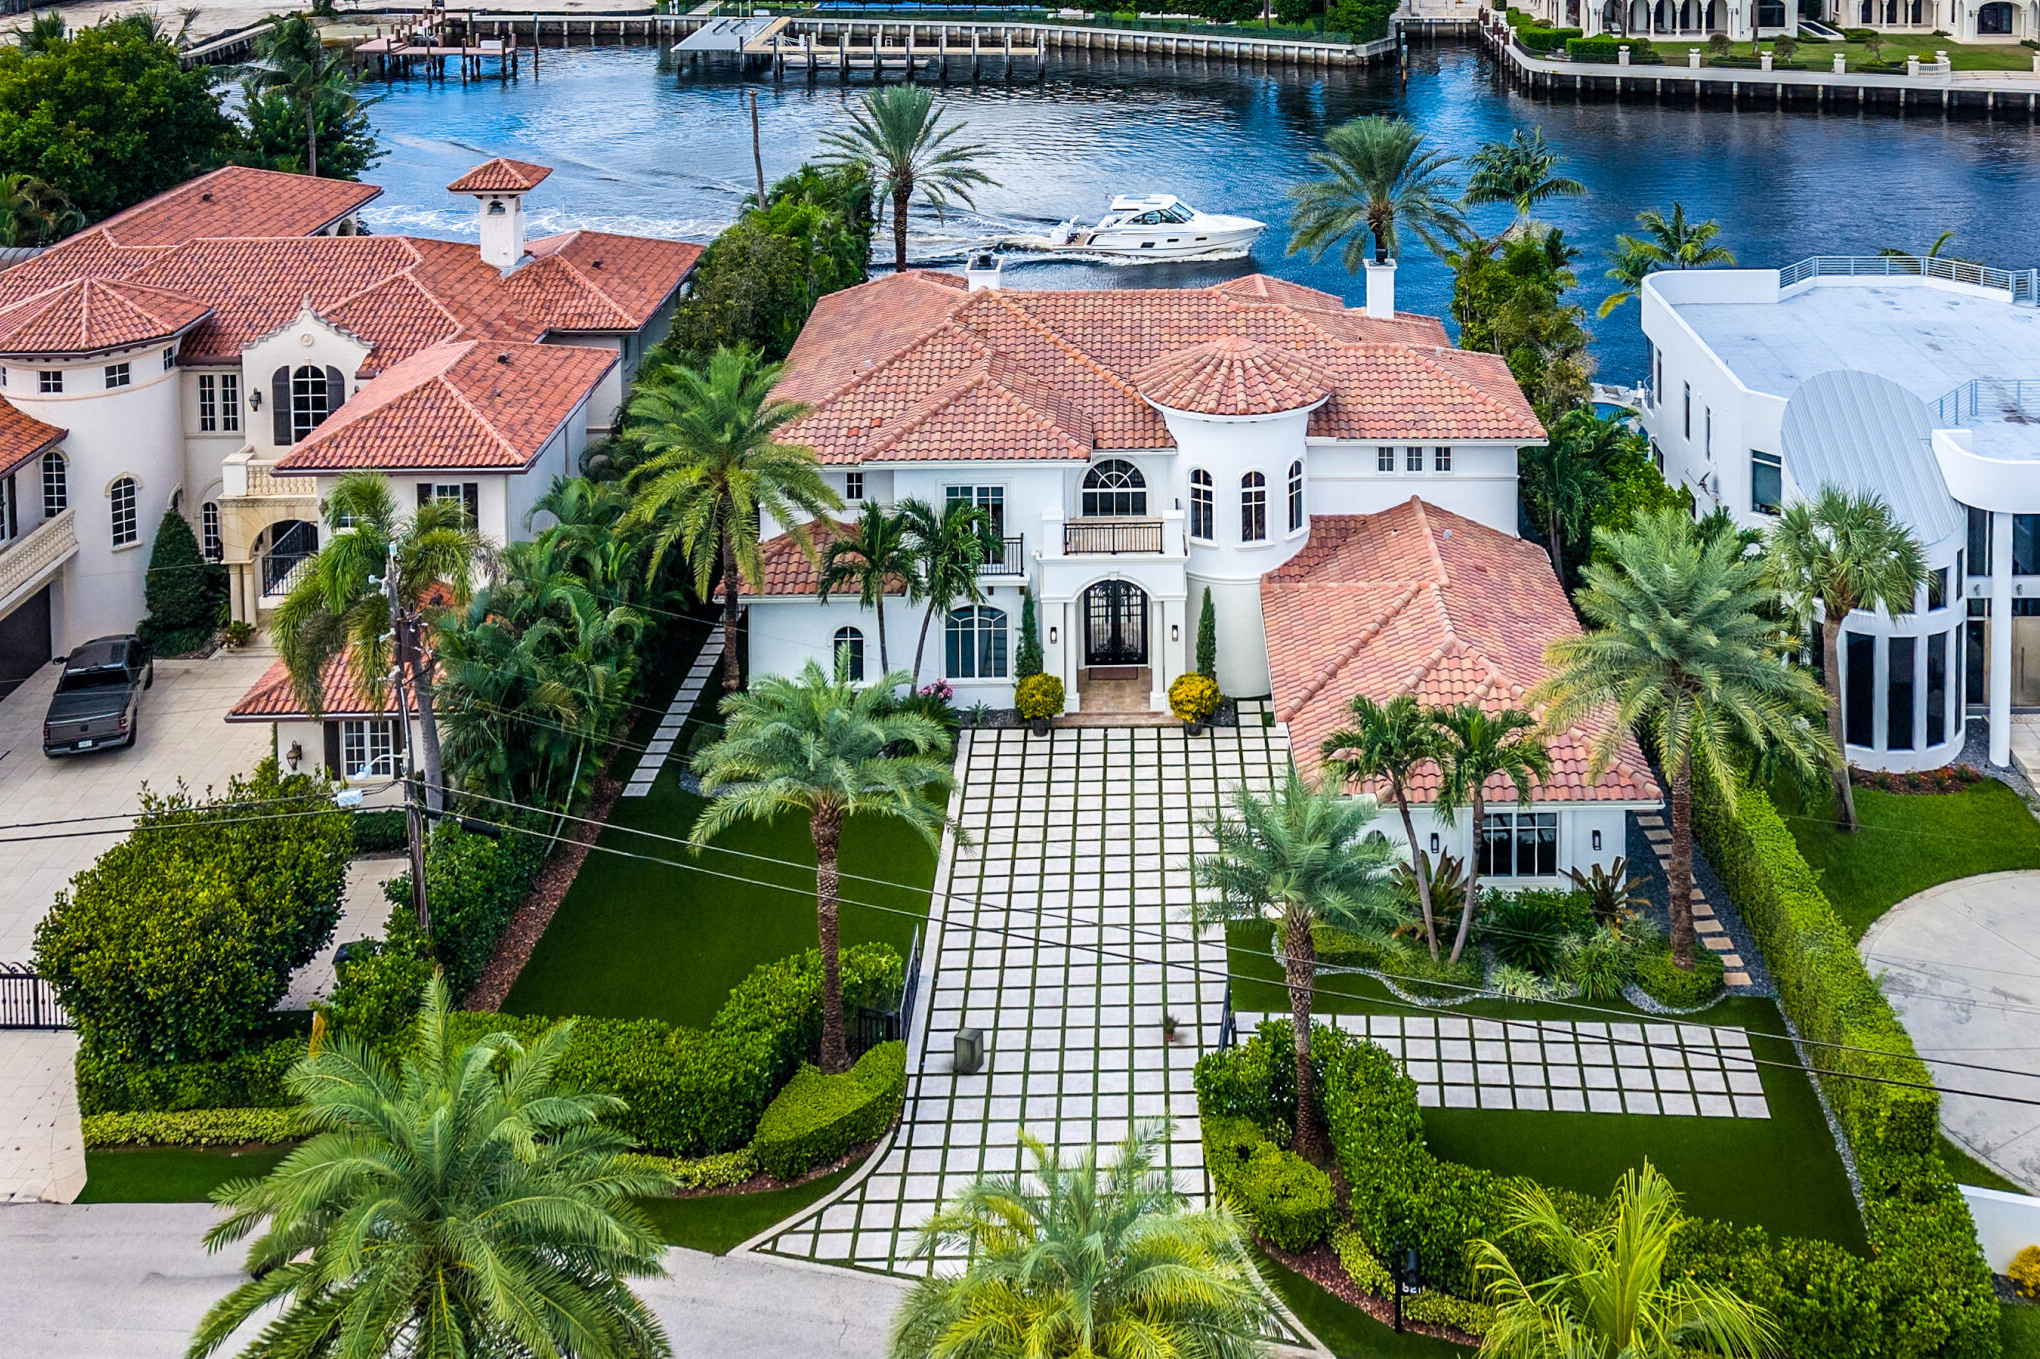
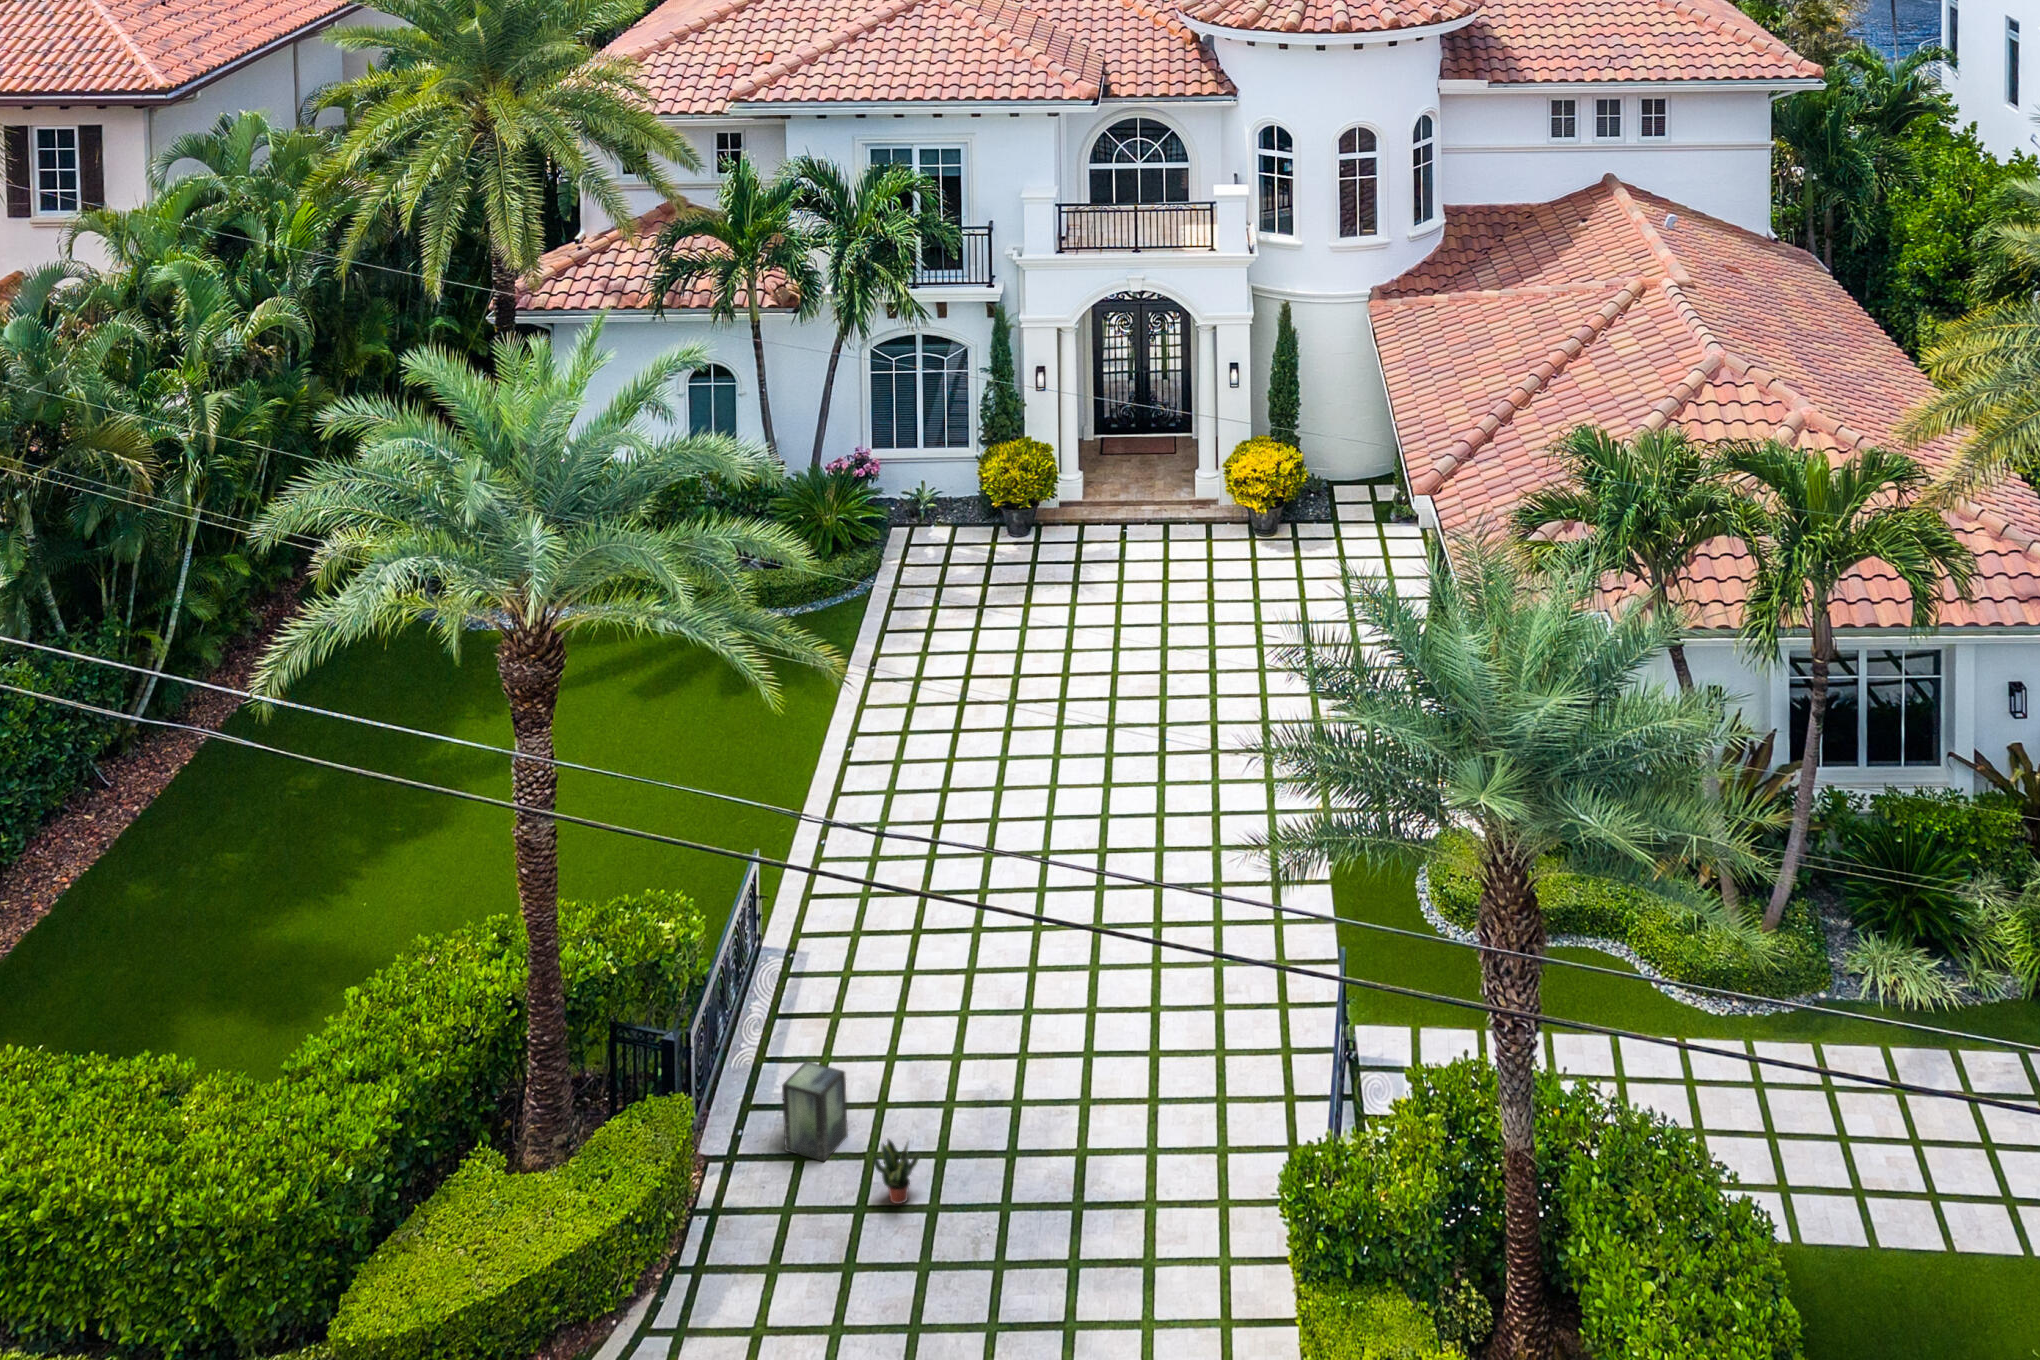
potted plant: present [1159,1013,1179,1041] -> present [873,1139,919,1204]

